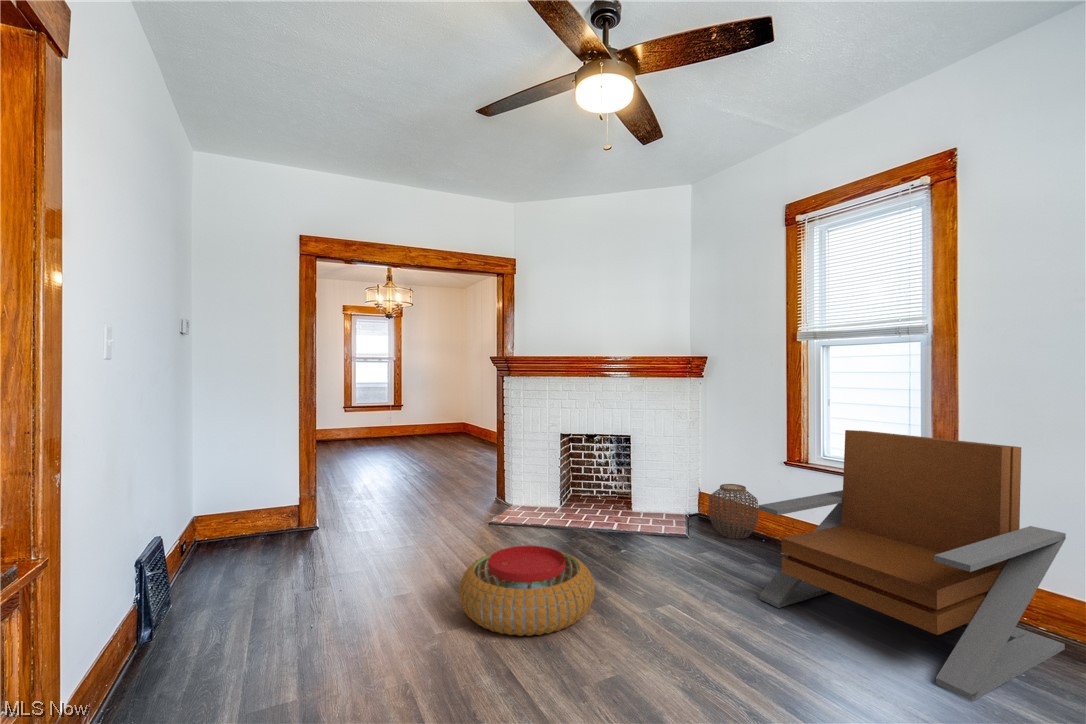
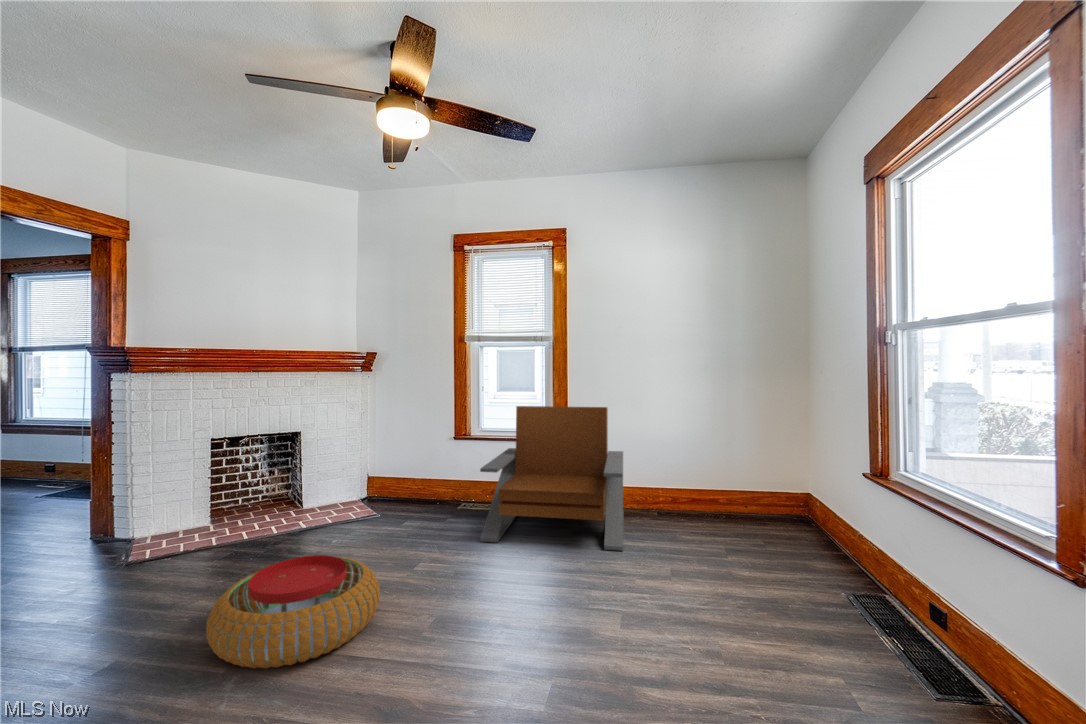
woven basket: present [709,484,758,539] -> none [391,462,433,508]

